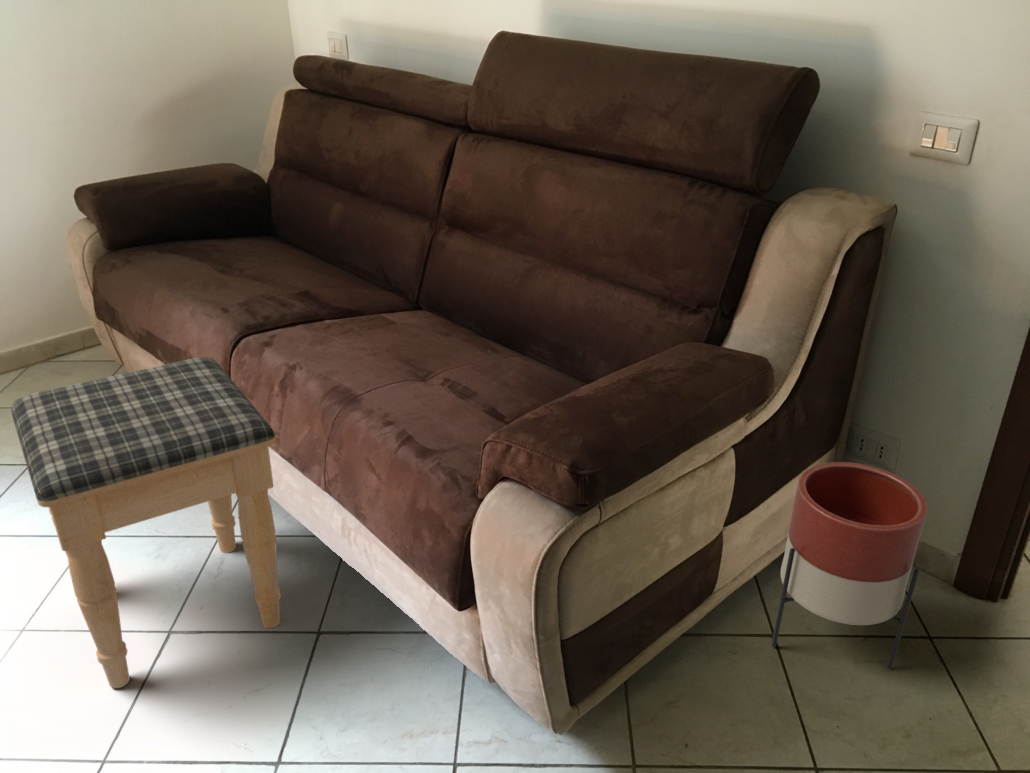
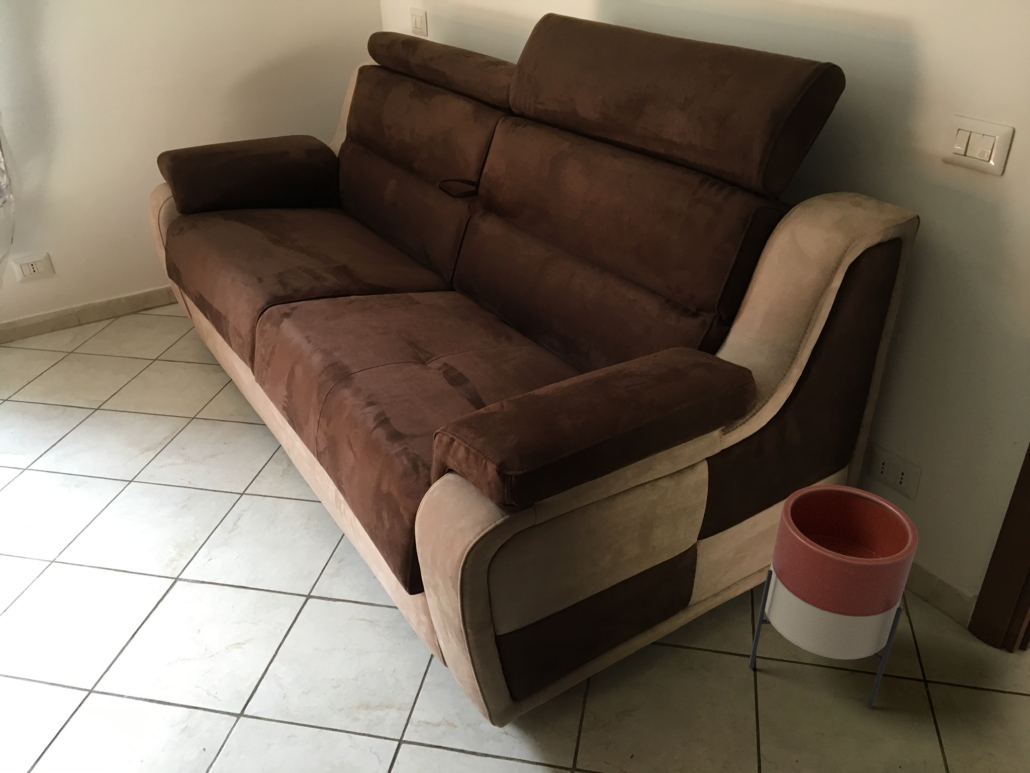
footstool: present [11,358,281,688] -> none [40,325,277,625]

